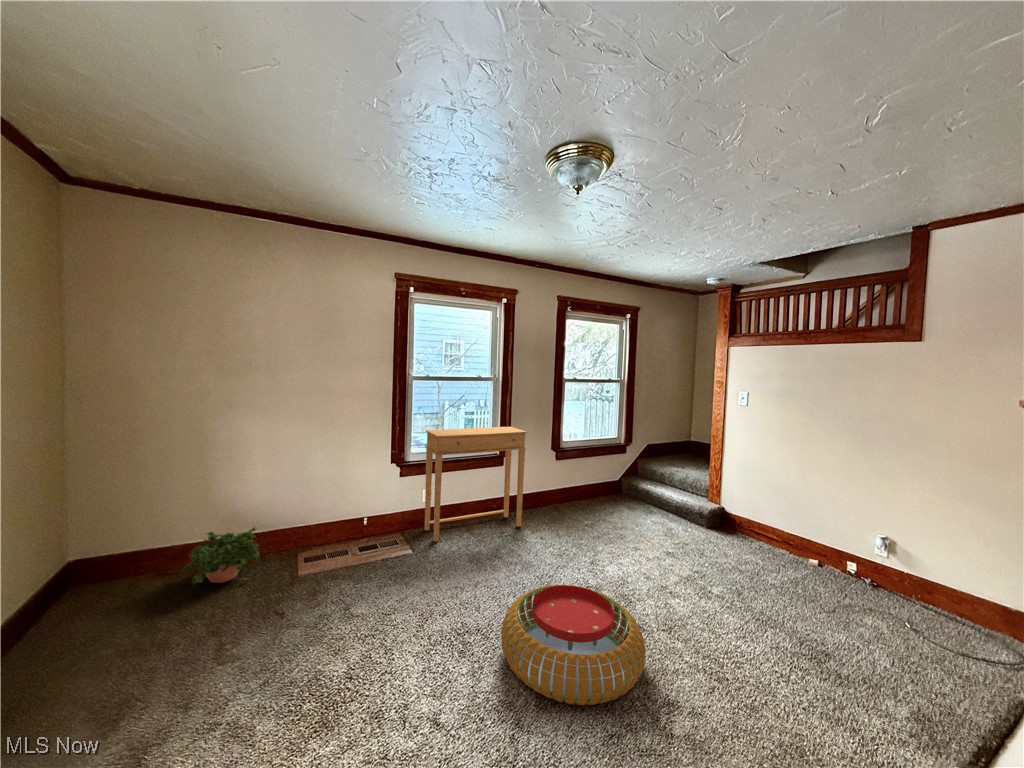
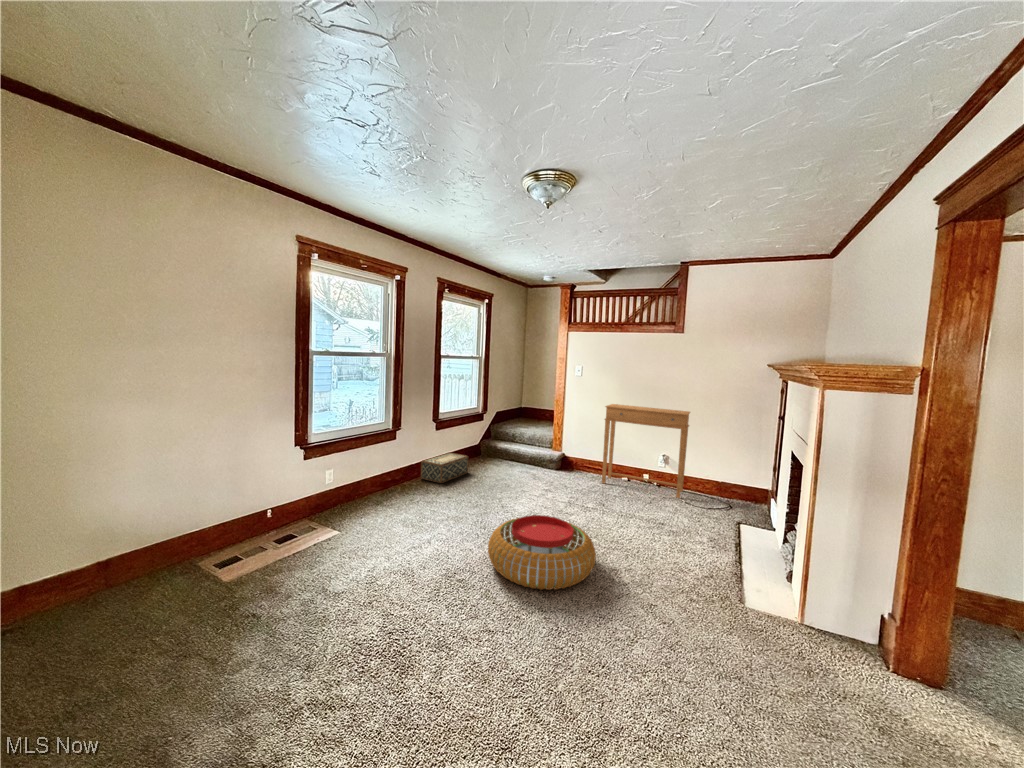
side table: present [425,427,527,542] -> present [602,404,690,498]
woven basket: none [534,486,590,520] -> present [421,452,468,483]
potted plant: present [184,527,259,584] -> none [54,538,171,623]

